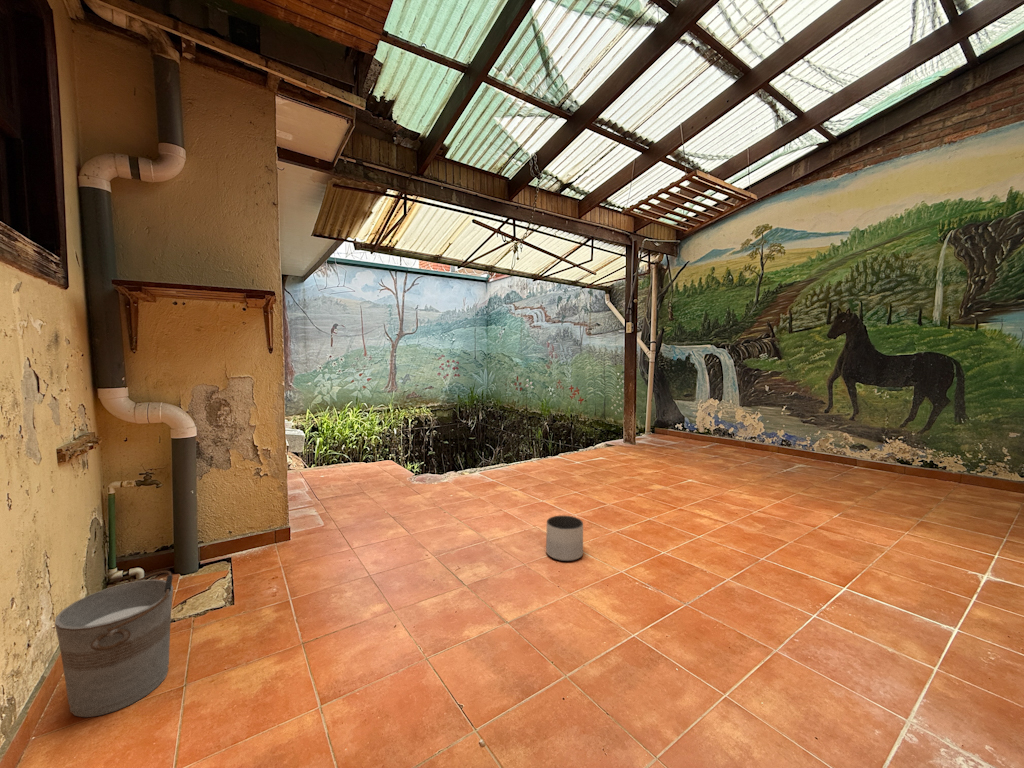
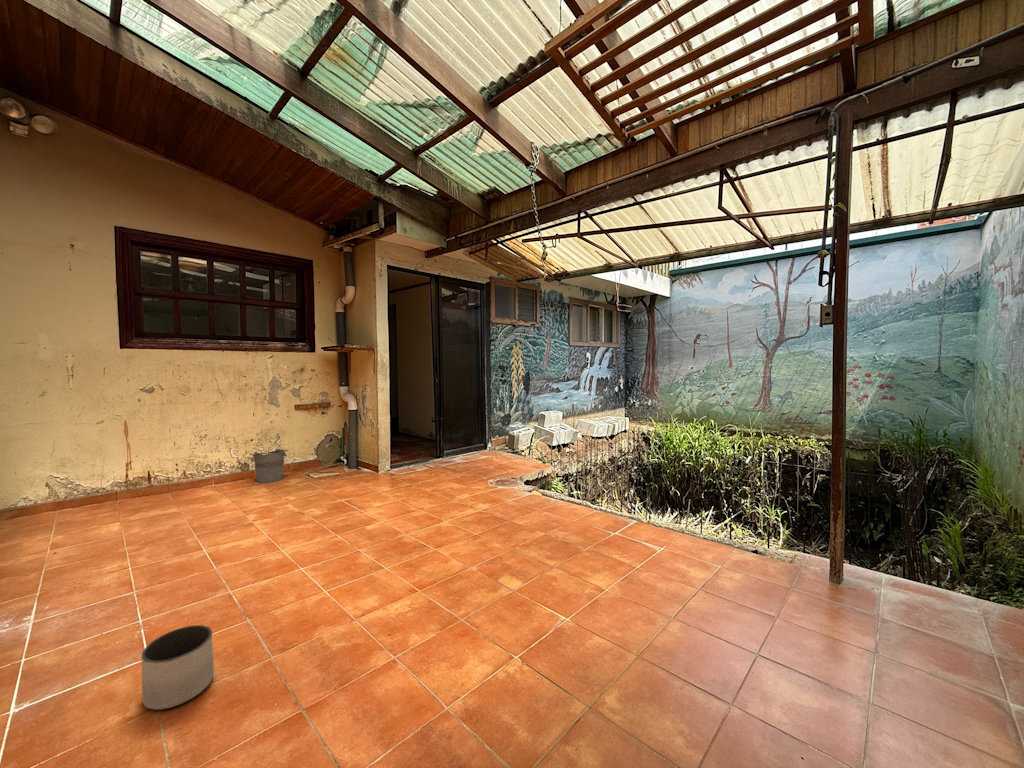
planter: present [546,516,583,561] -> present [142,625,214,710]

